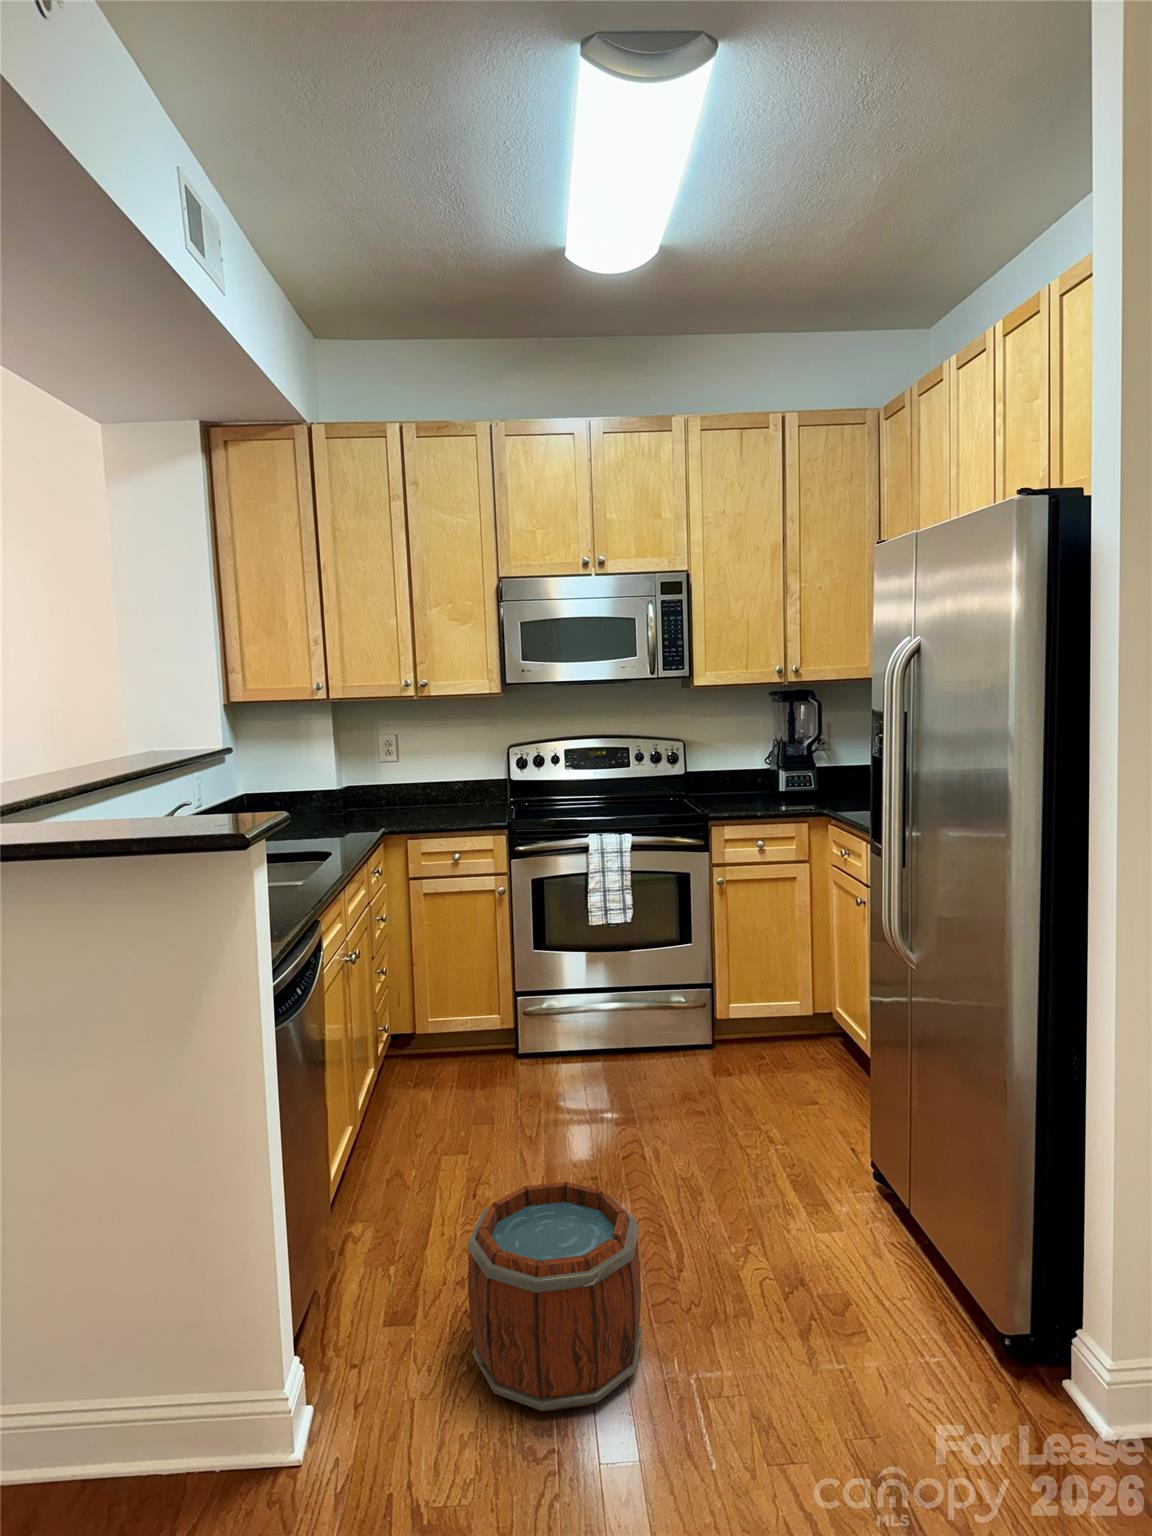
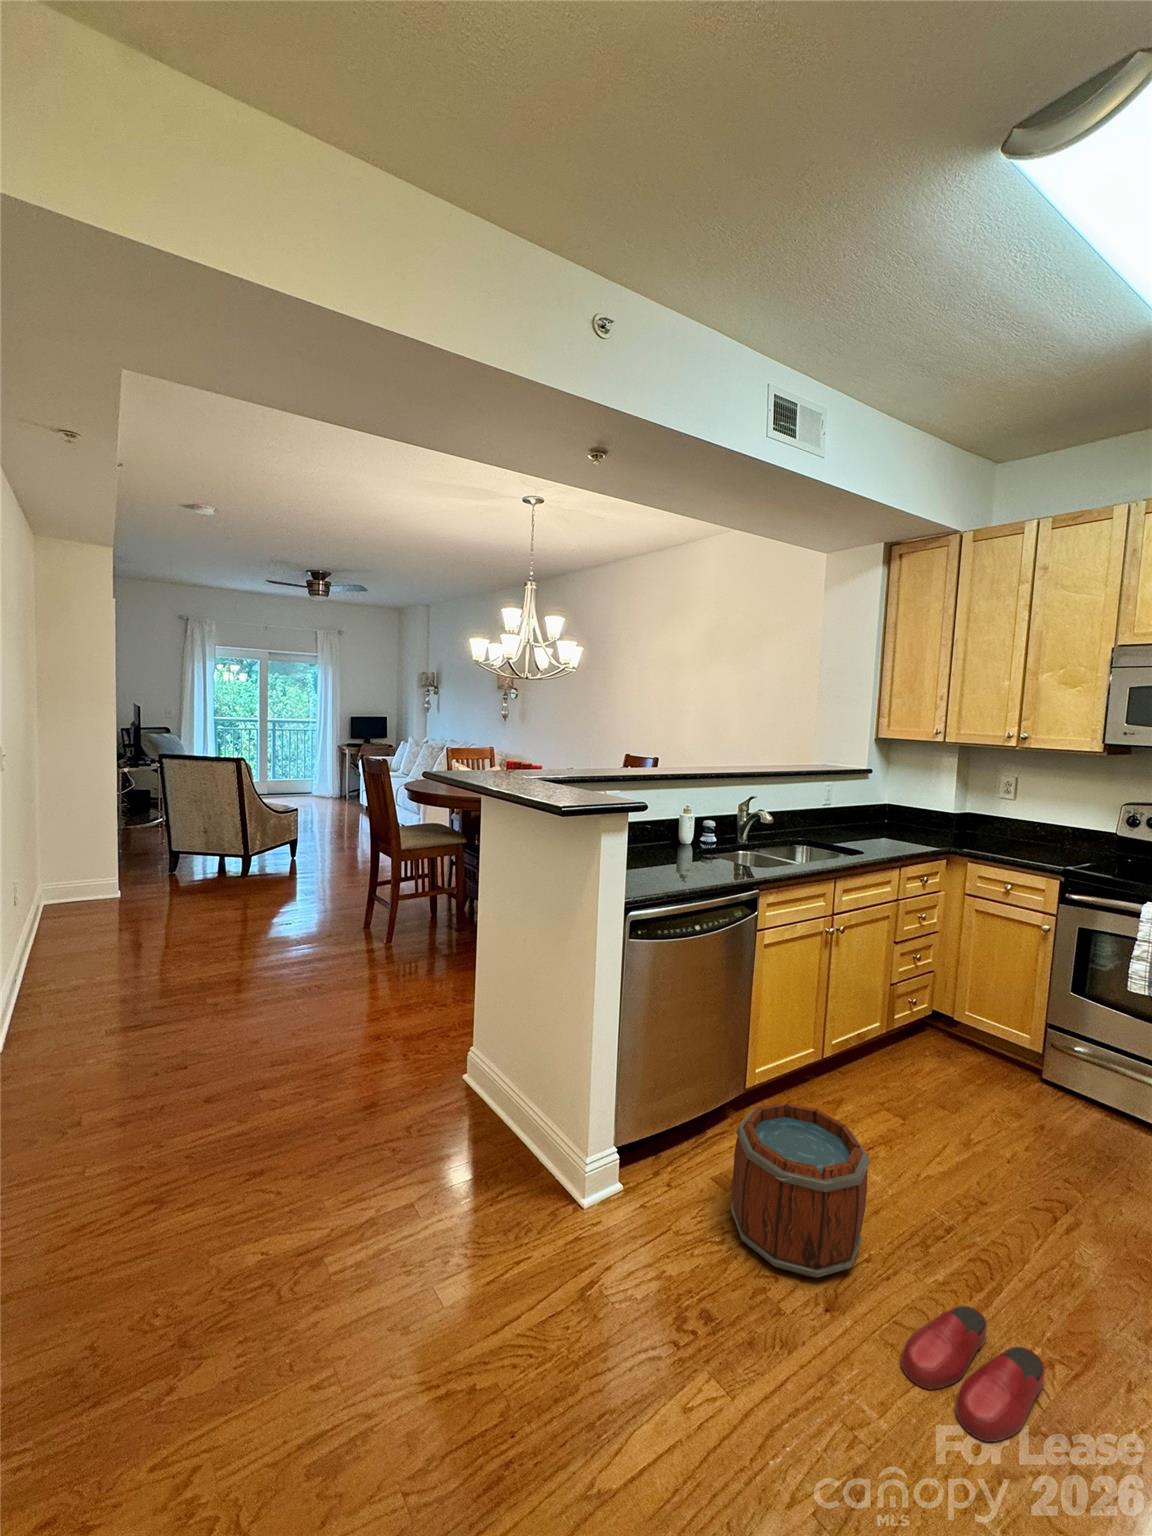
slippers: none [727,1273,849,1382] -> present [901,1306,1045,1442]

